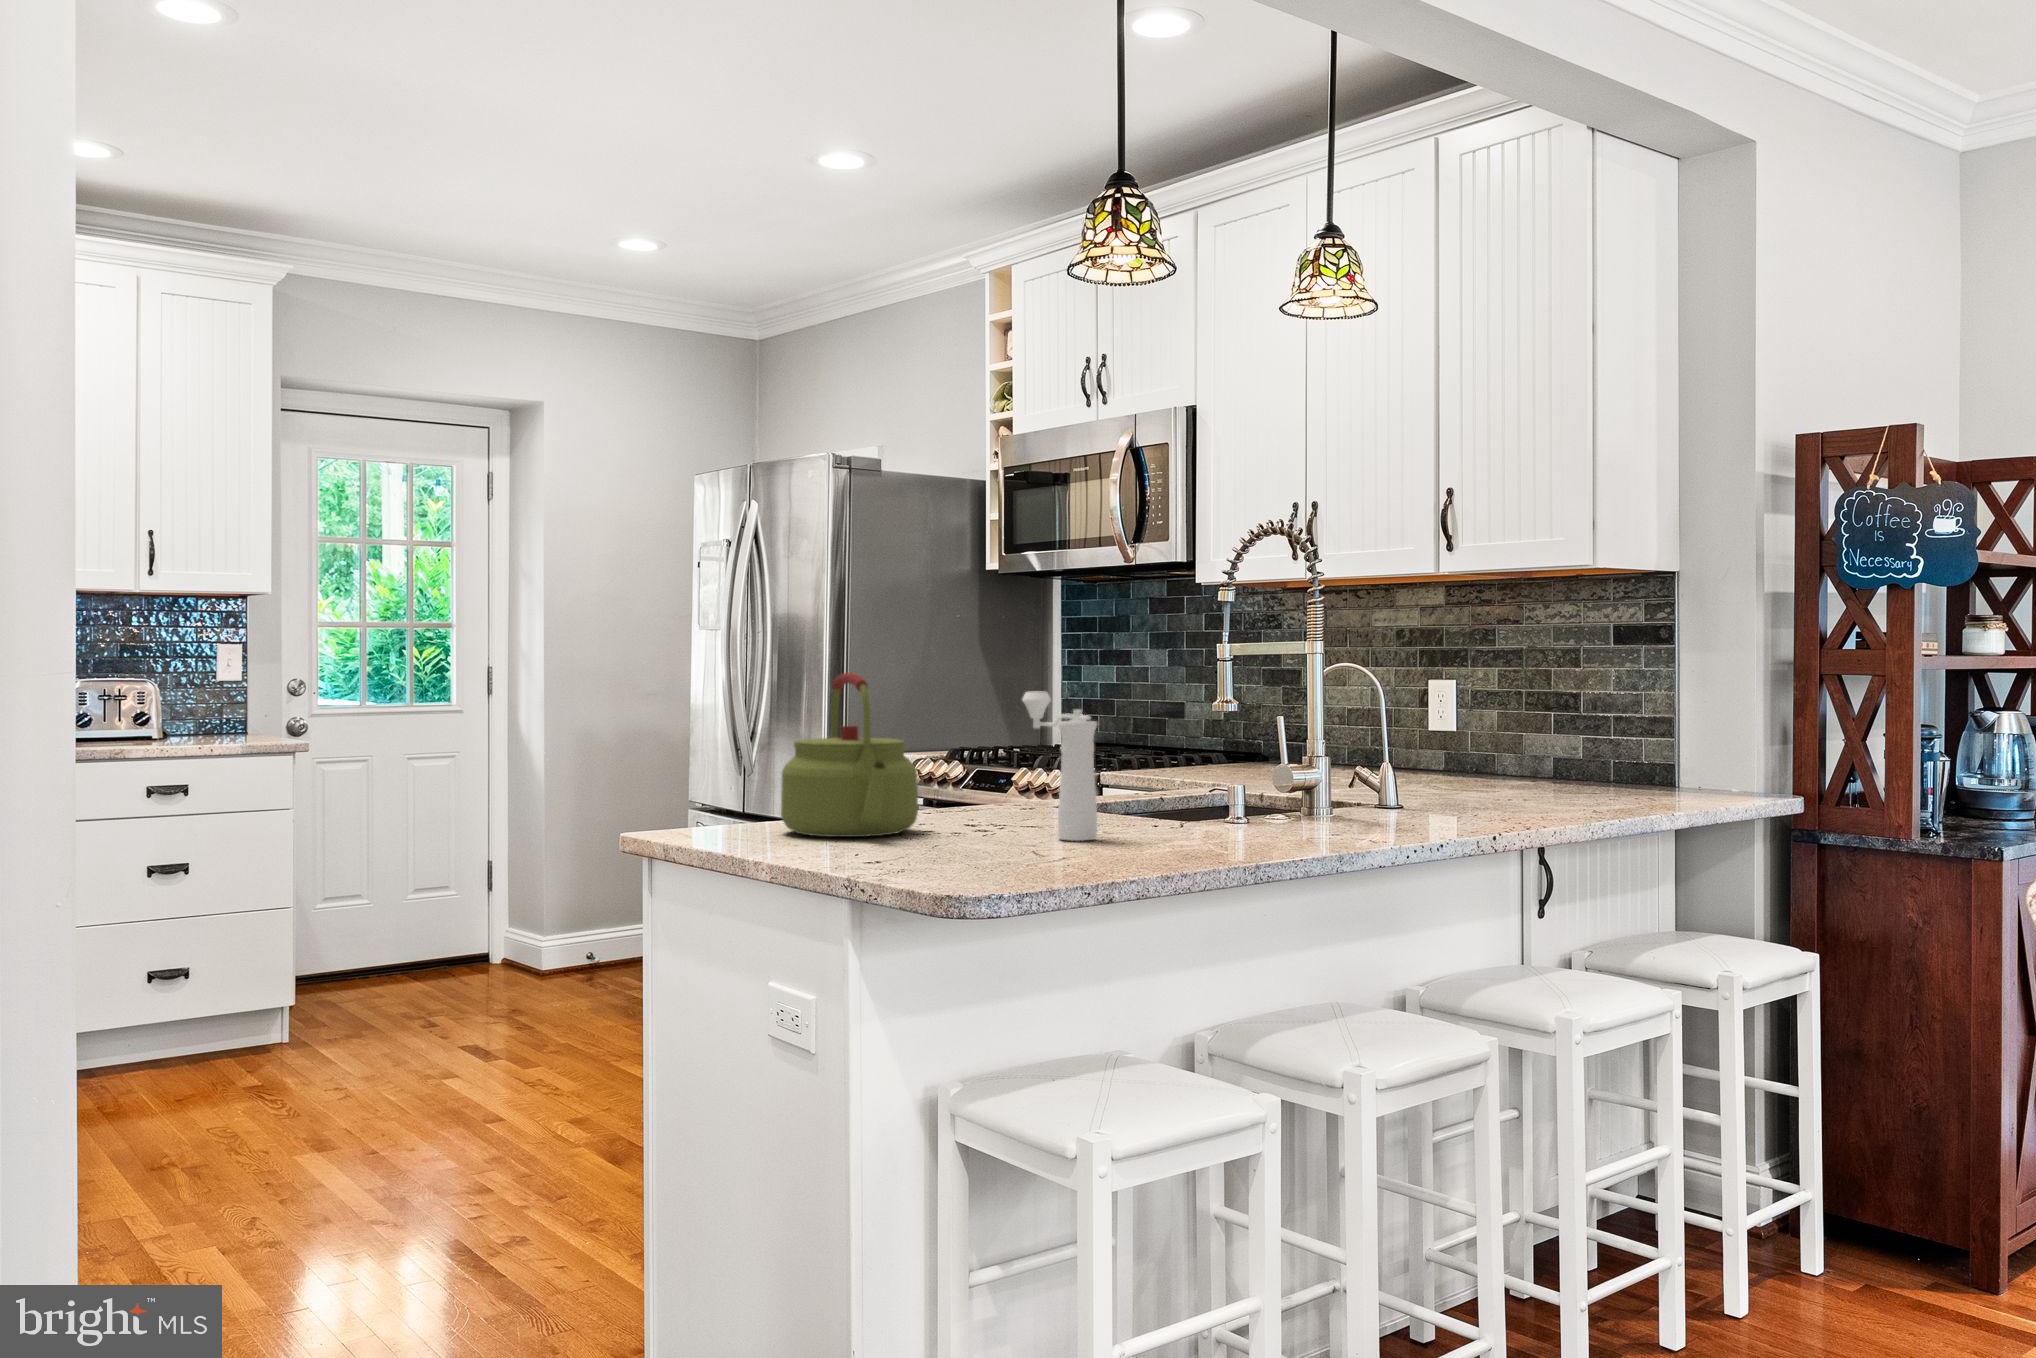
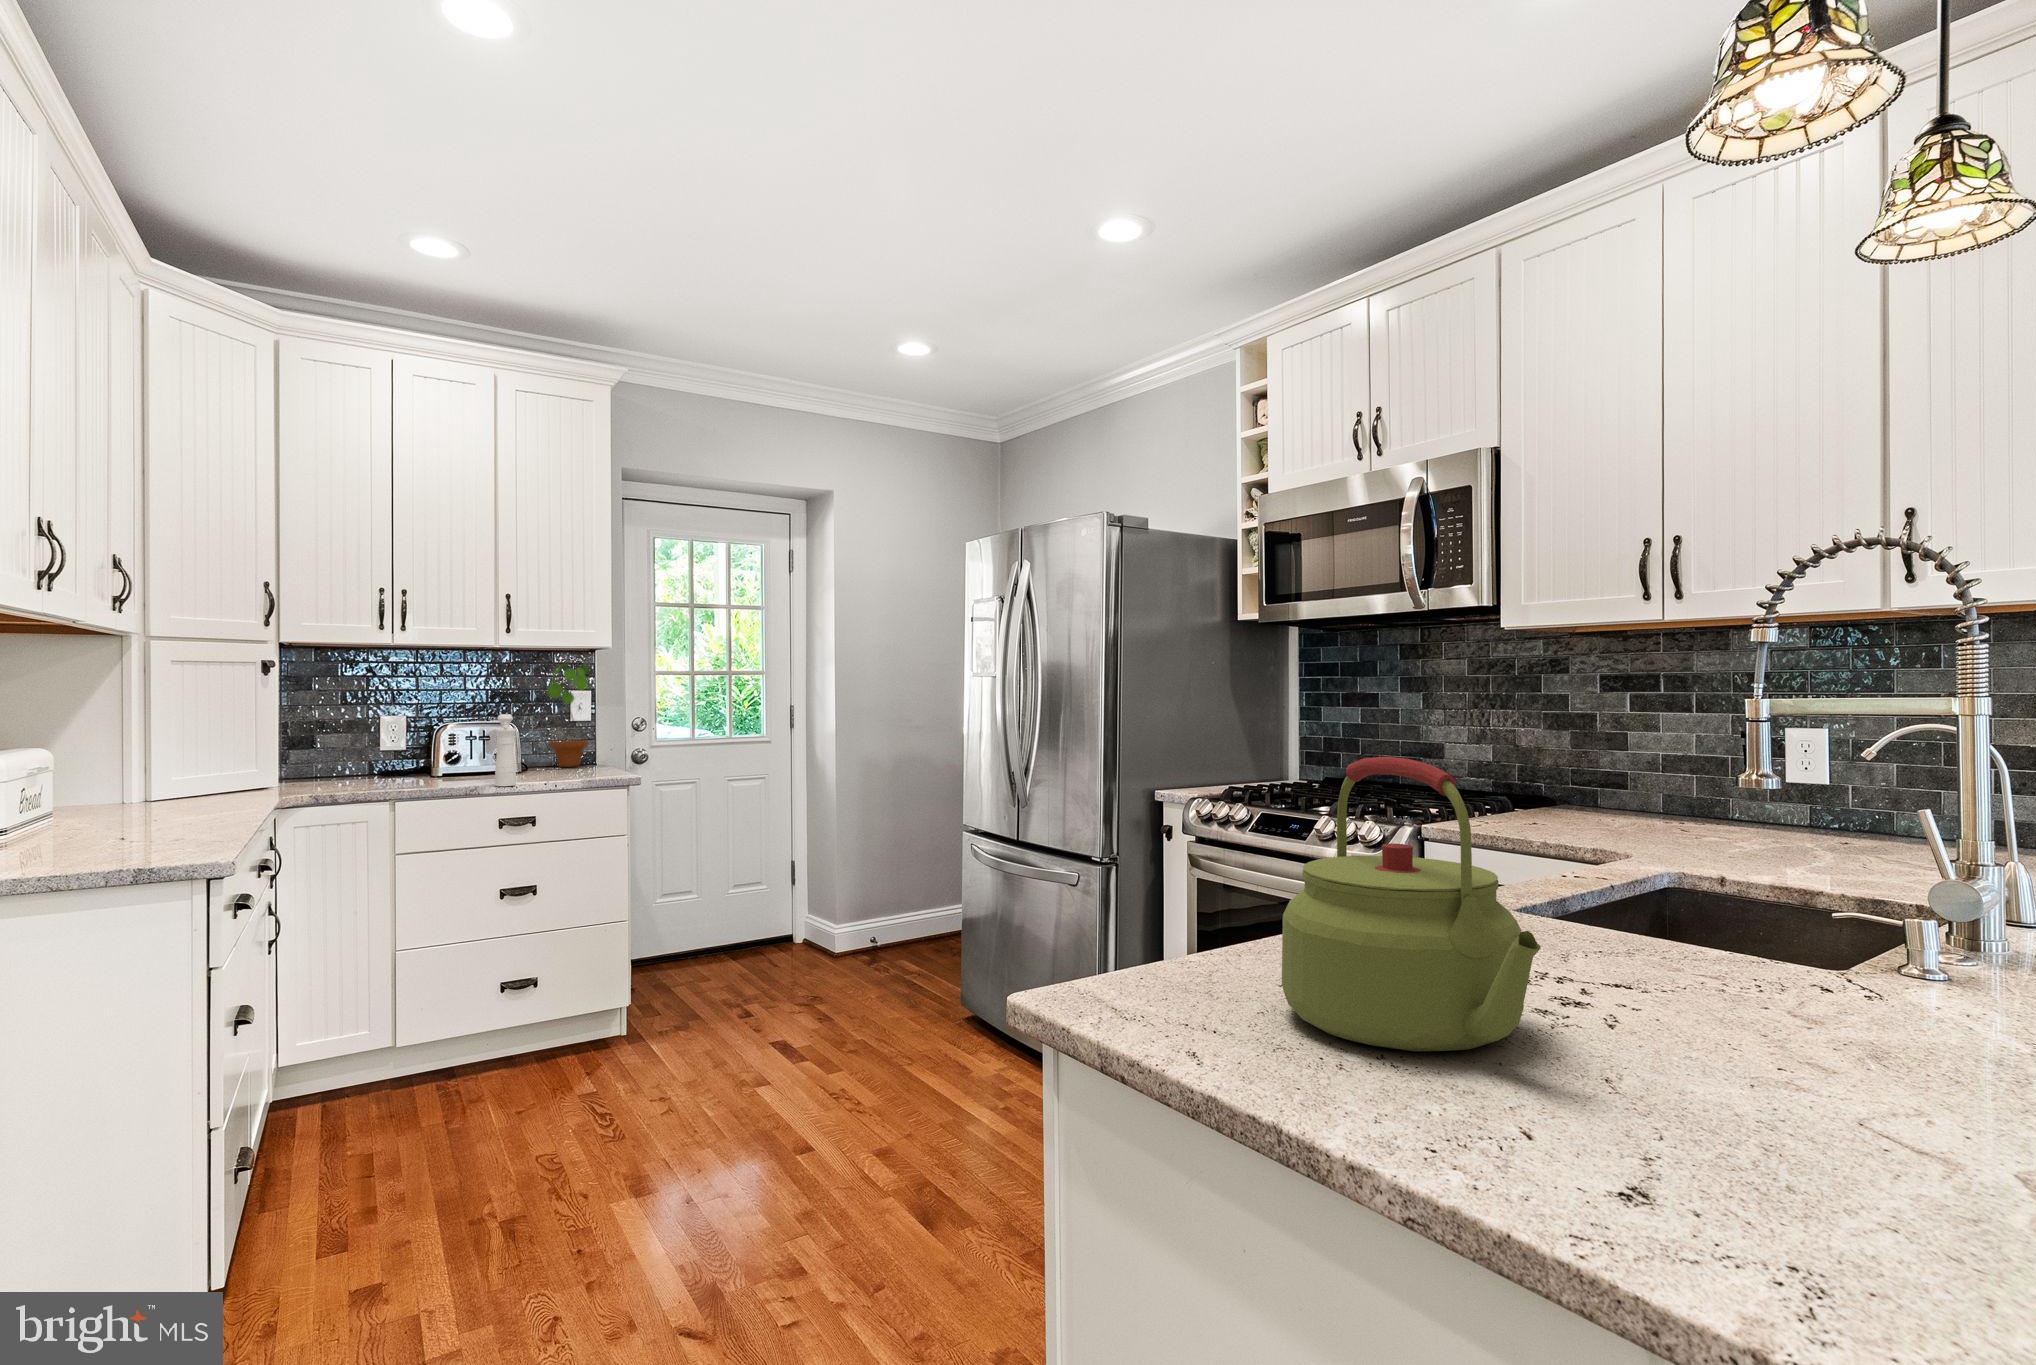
potted plant: none [188,611,239,735] -> present [547,663,590,767]
pepper mill: present [1022,692,1097,841] -> present [495,714,516,786]

